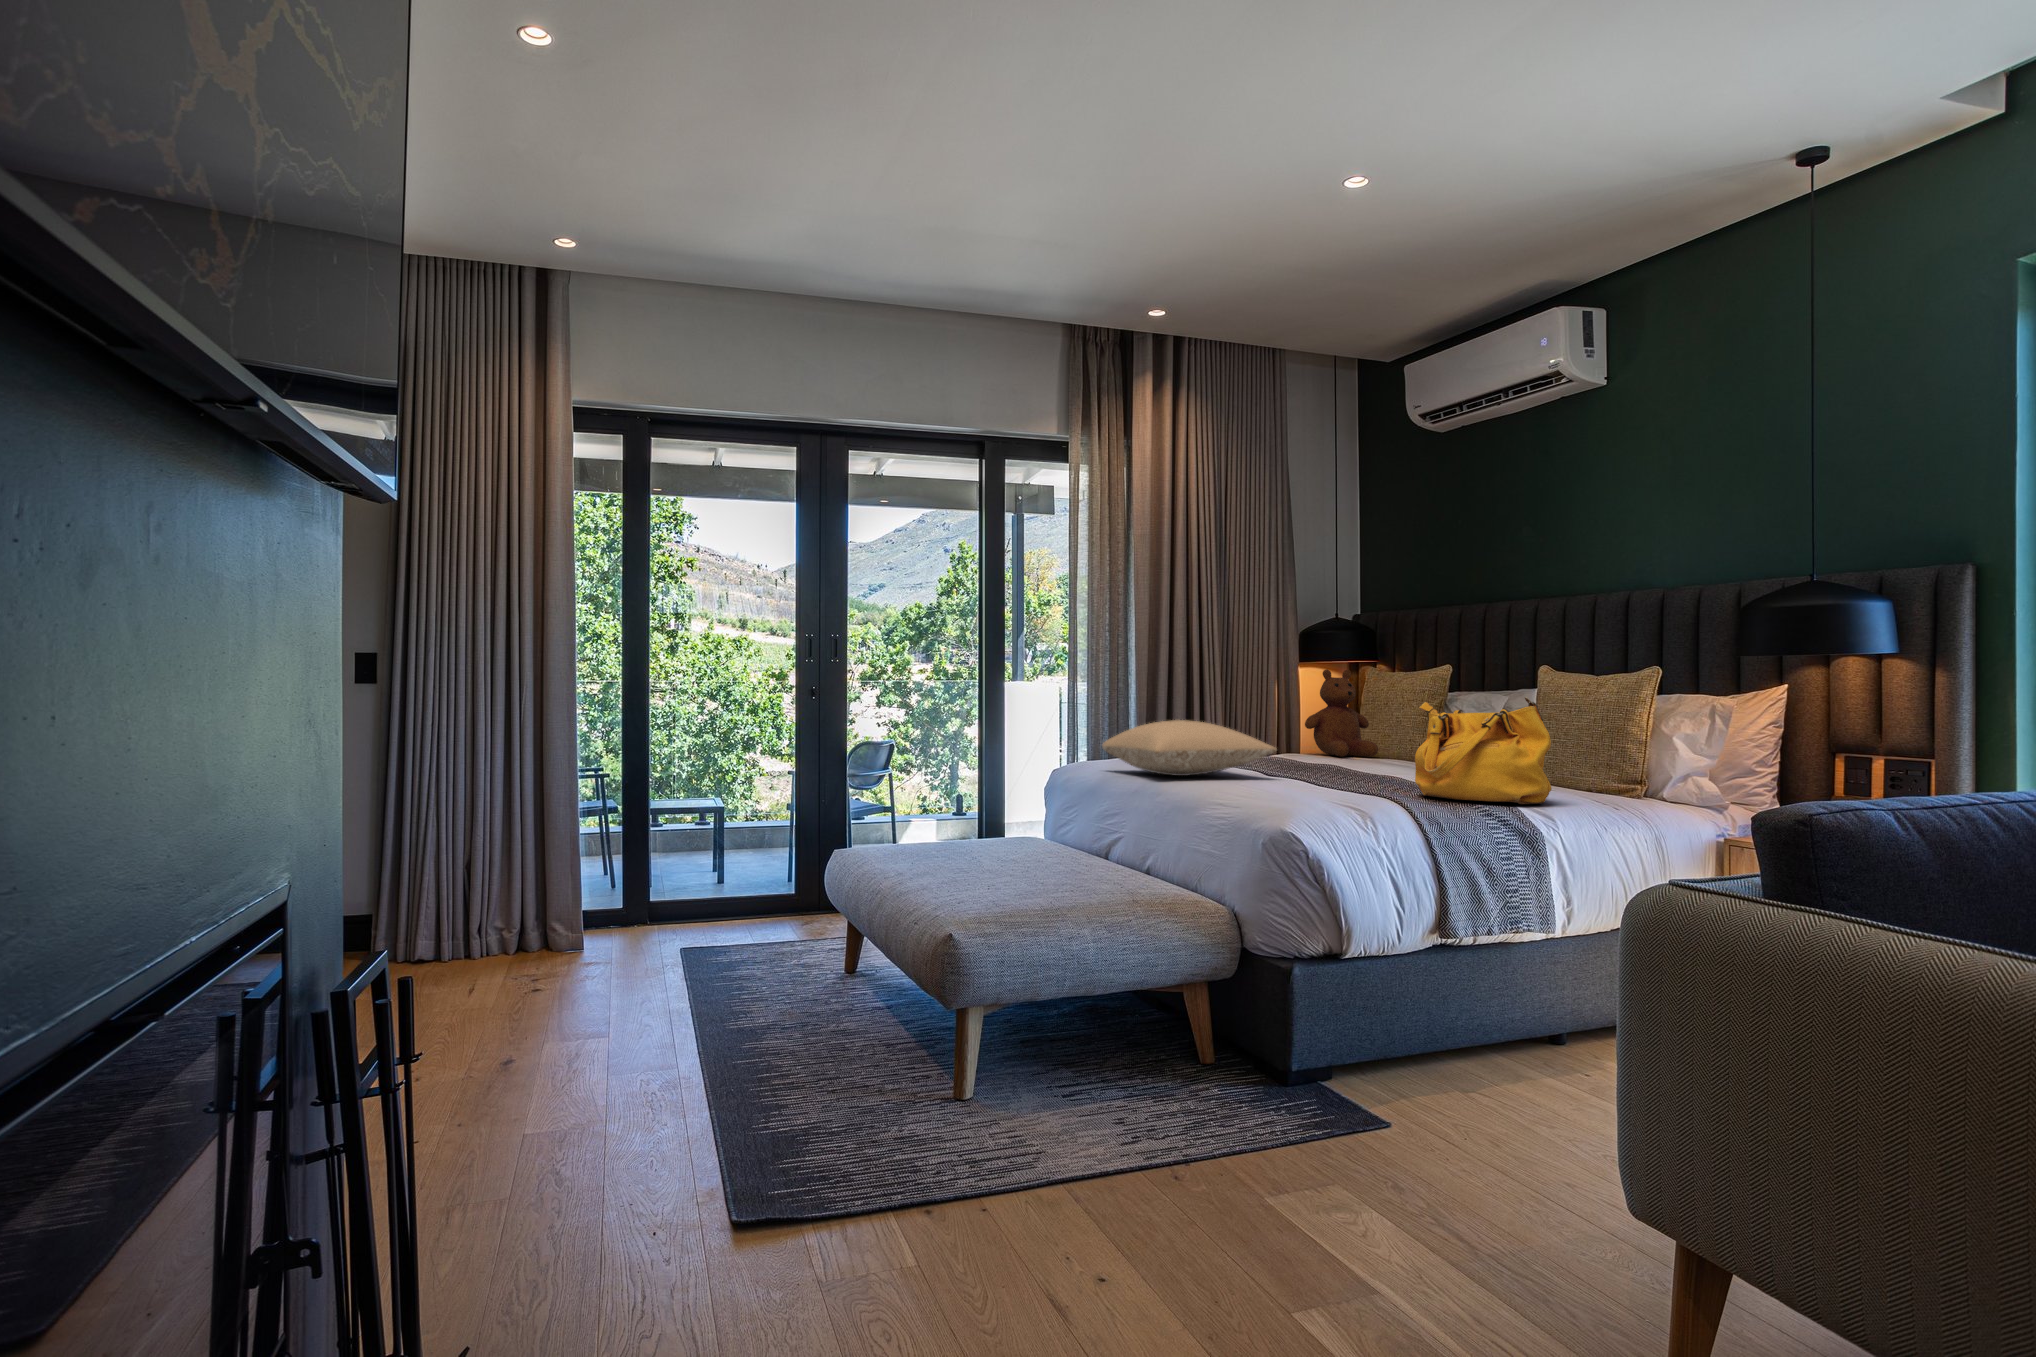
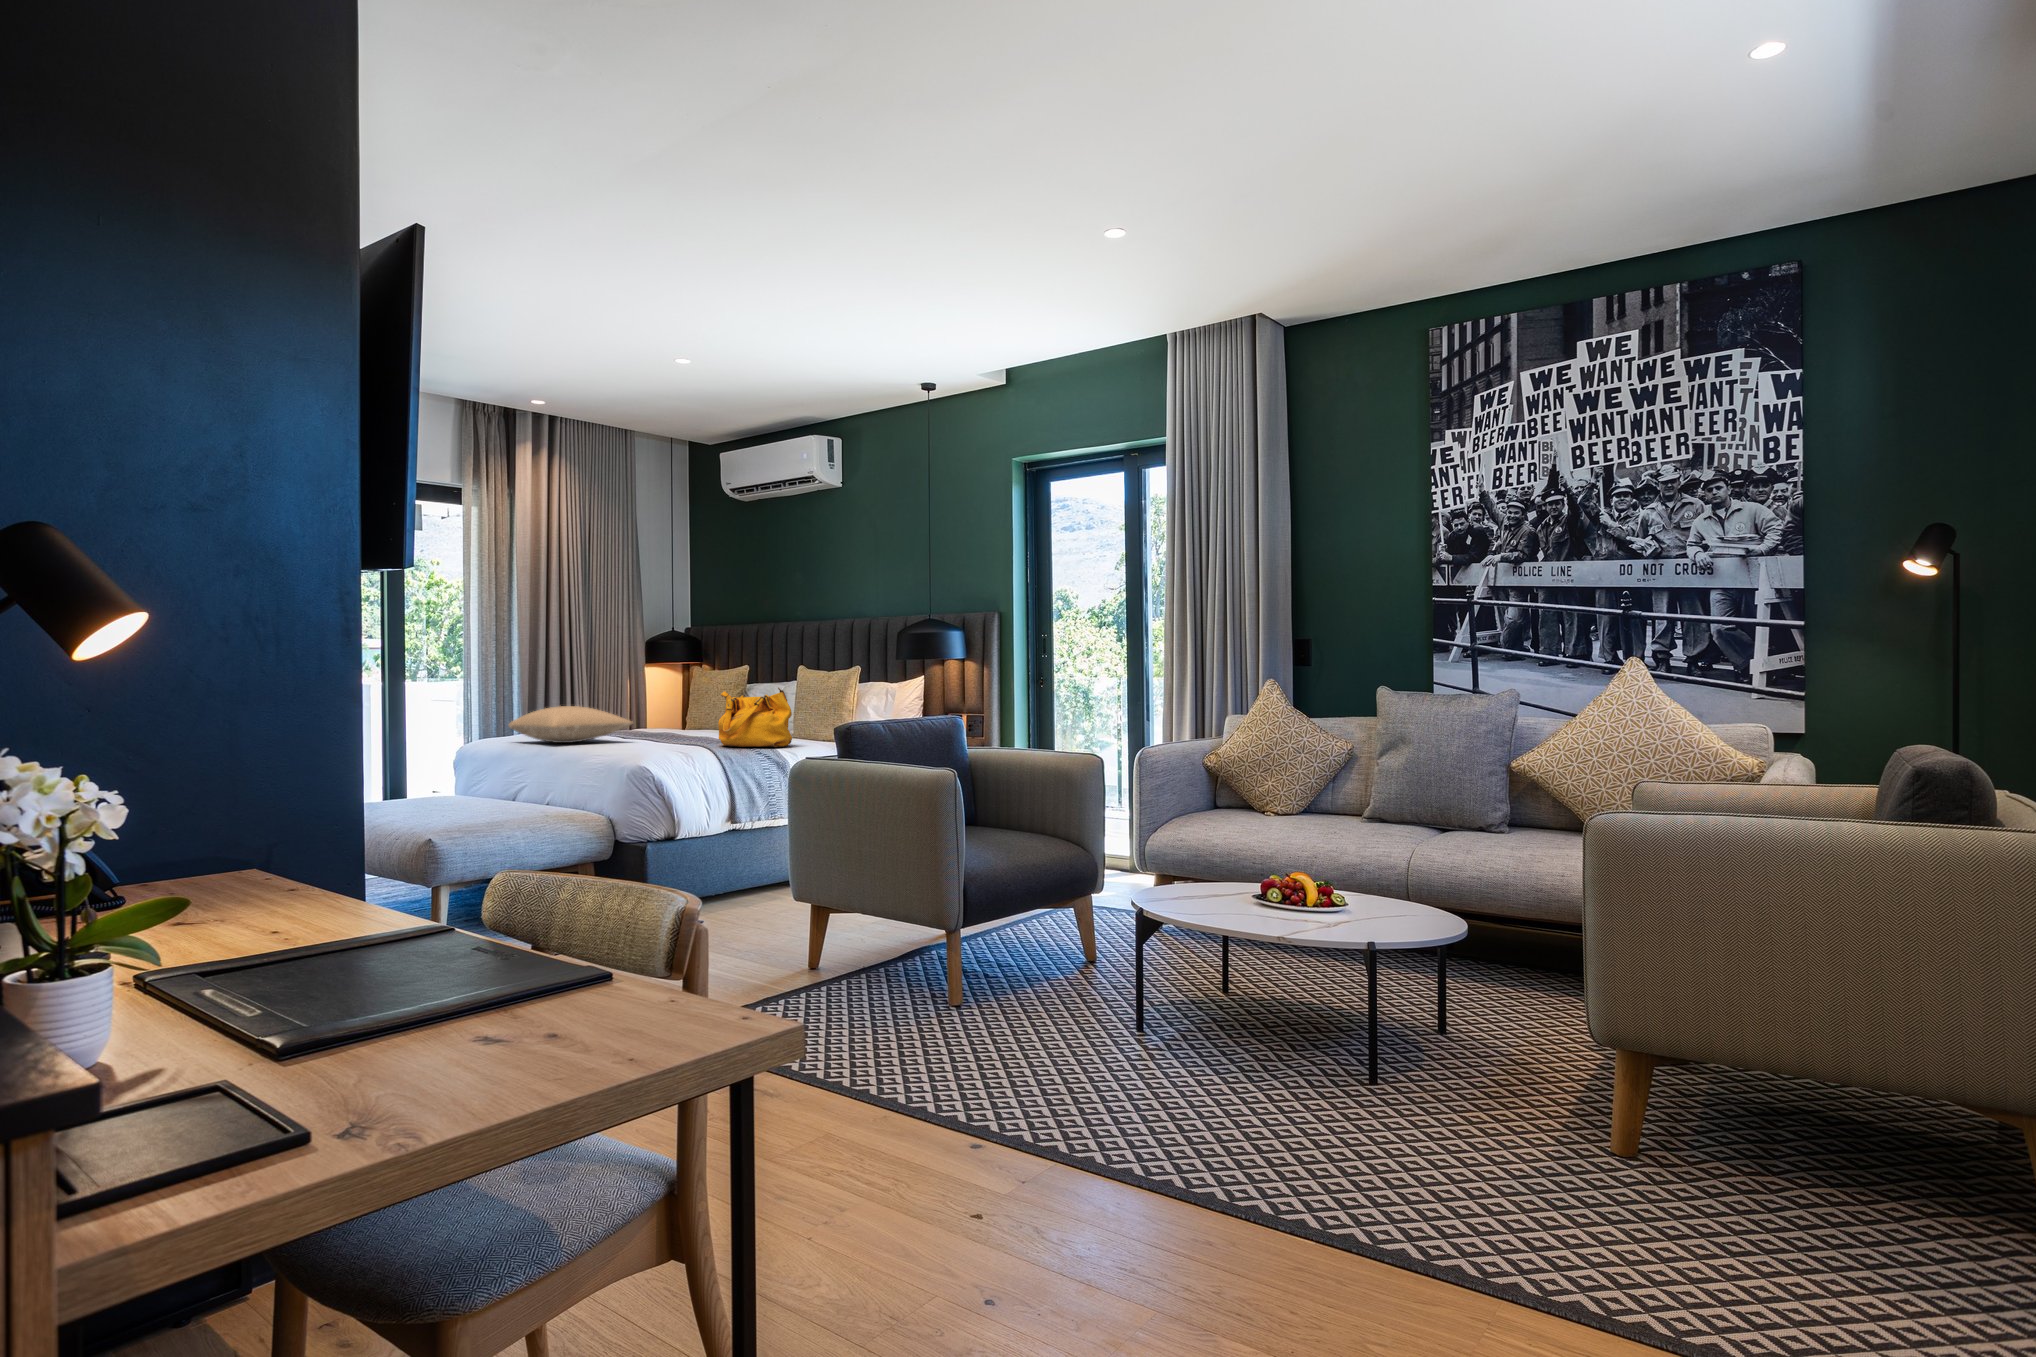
teddy bear: present [1305,669,1378,757] -> none [651,668,702,728]

